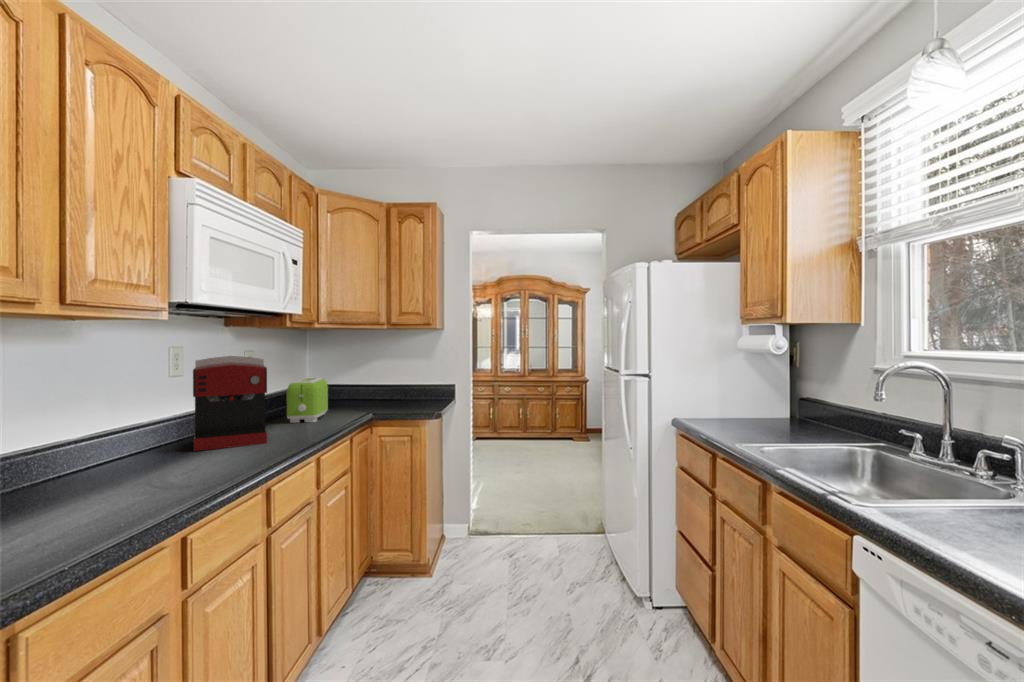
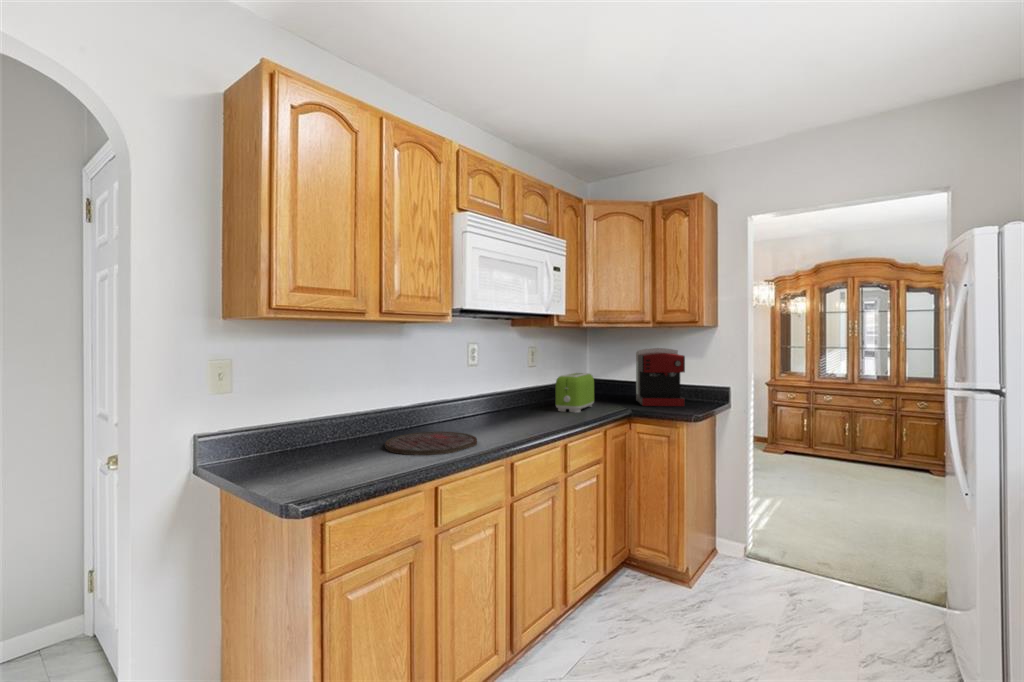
coffee maker: present [193,356,267,451] -> present [636,348,685,406]
cutting board: none [66,463,219,505] -> present [385,432,477,455]

